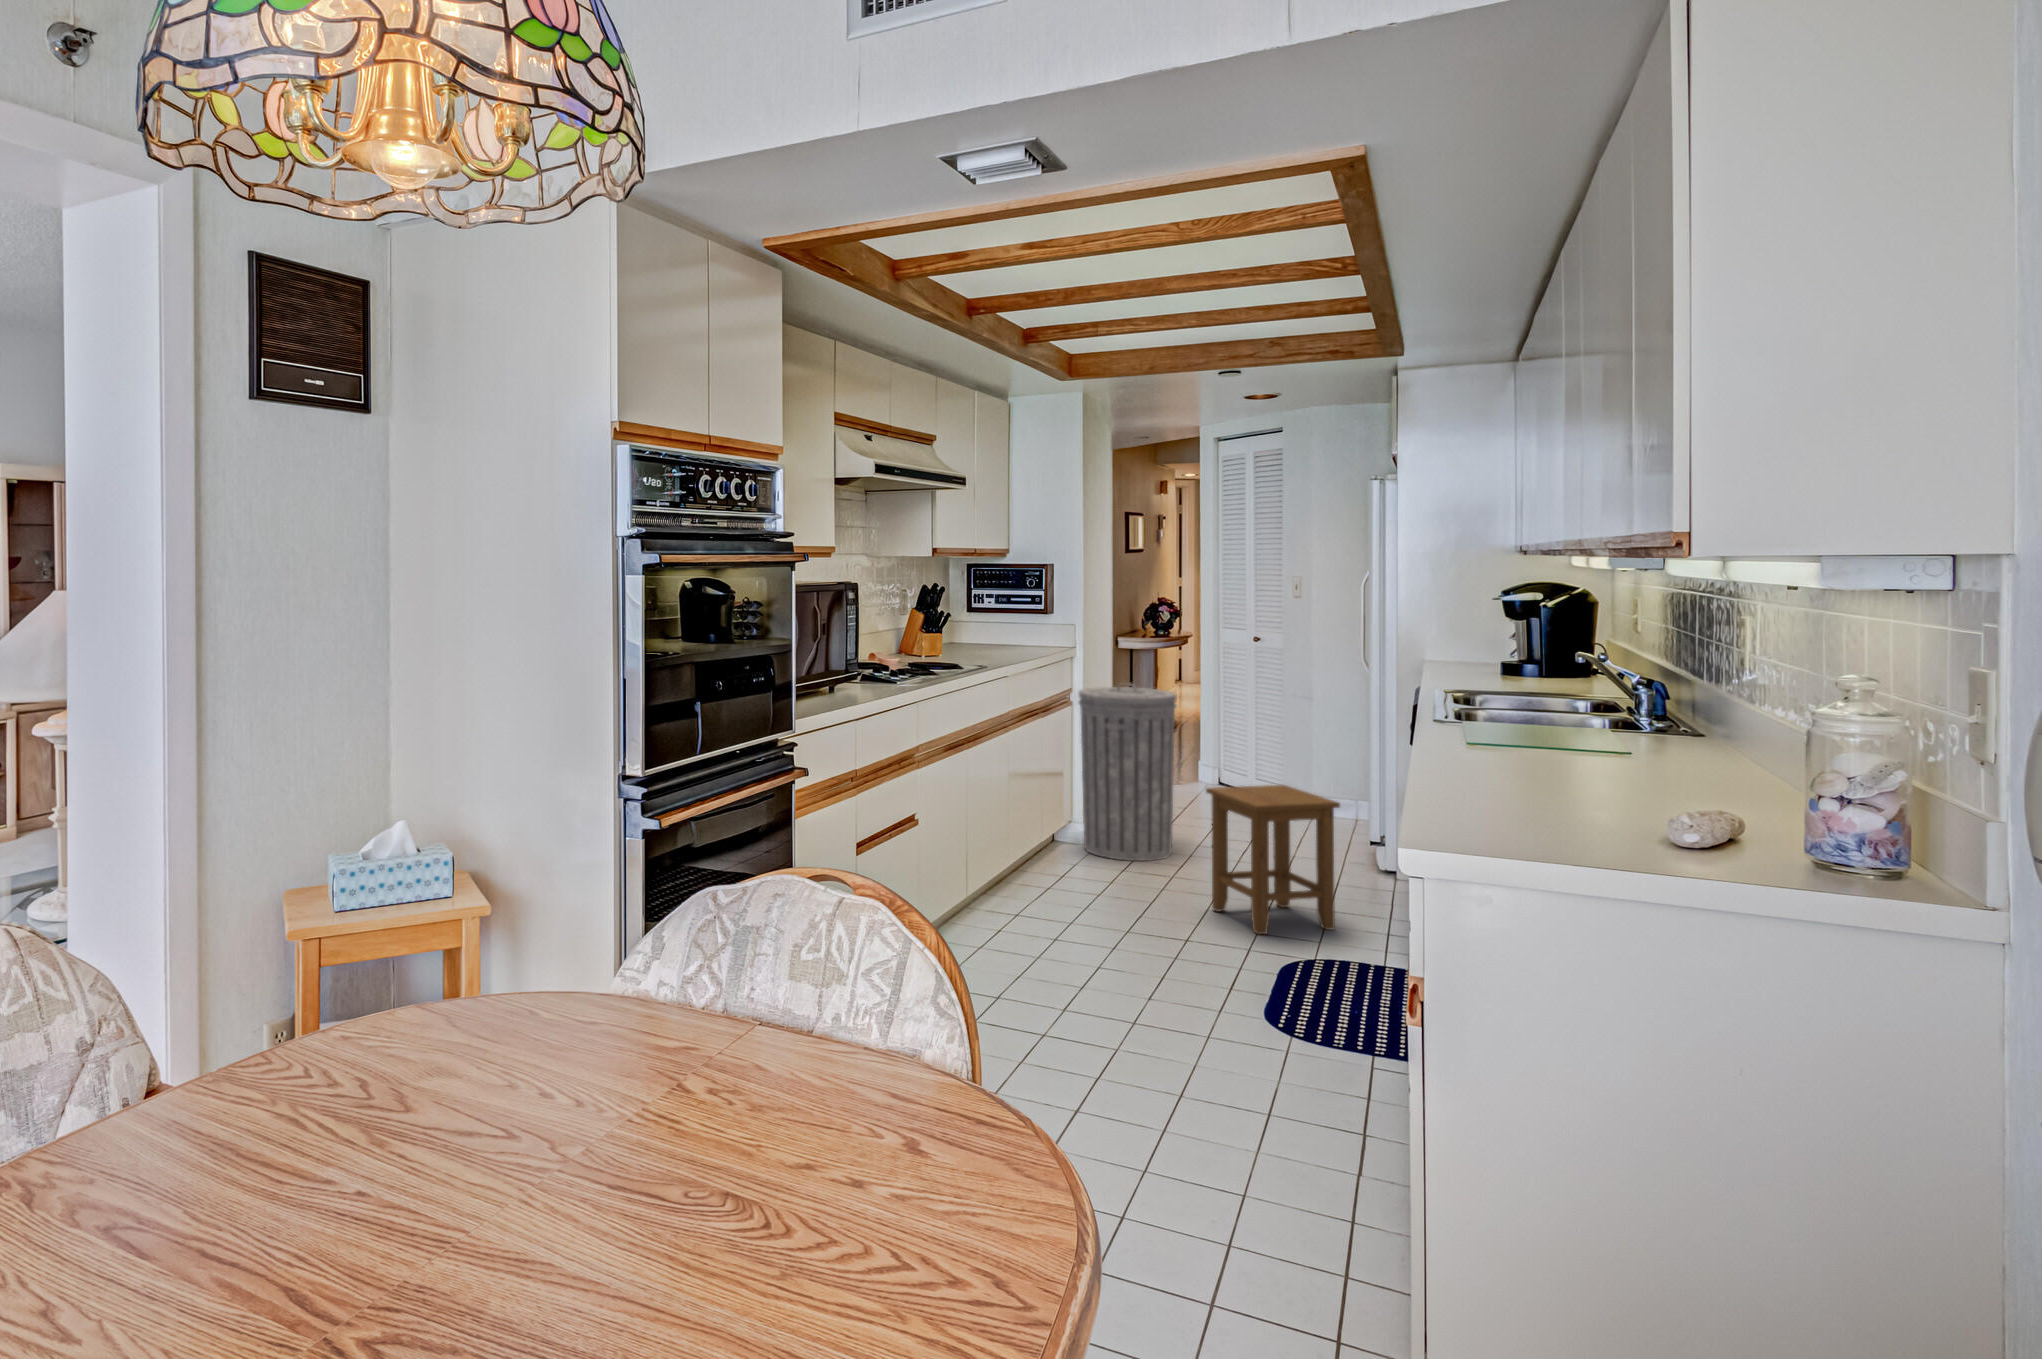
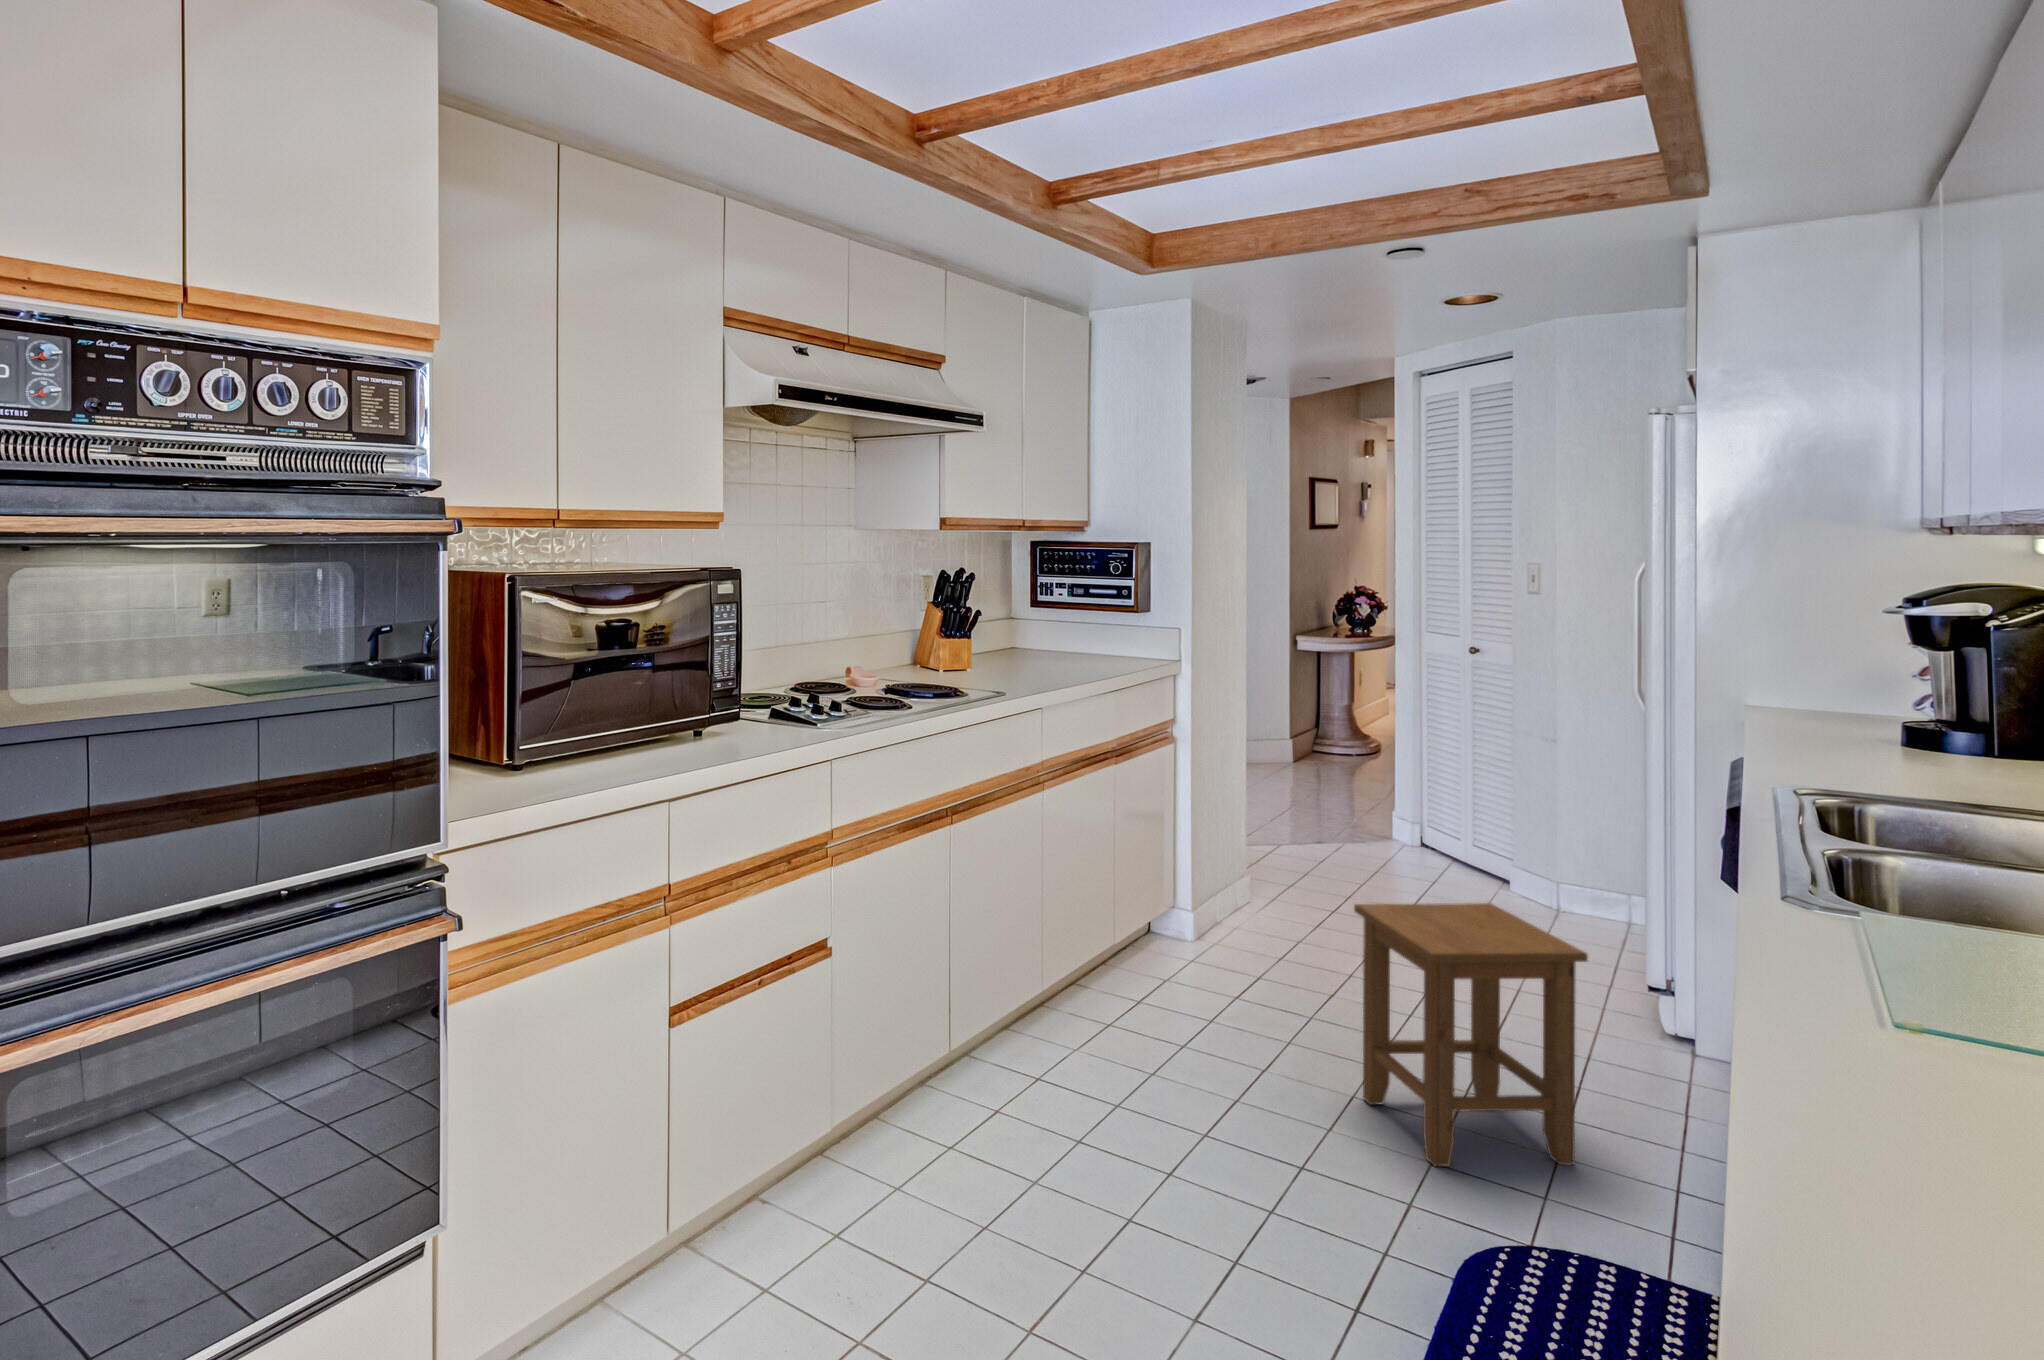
trash can: present [1079,684,1176,861] -> none [1183,719,1331,984]

